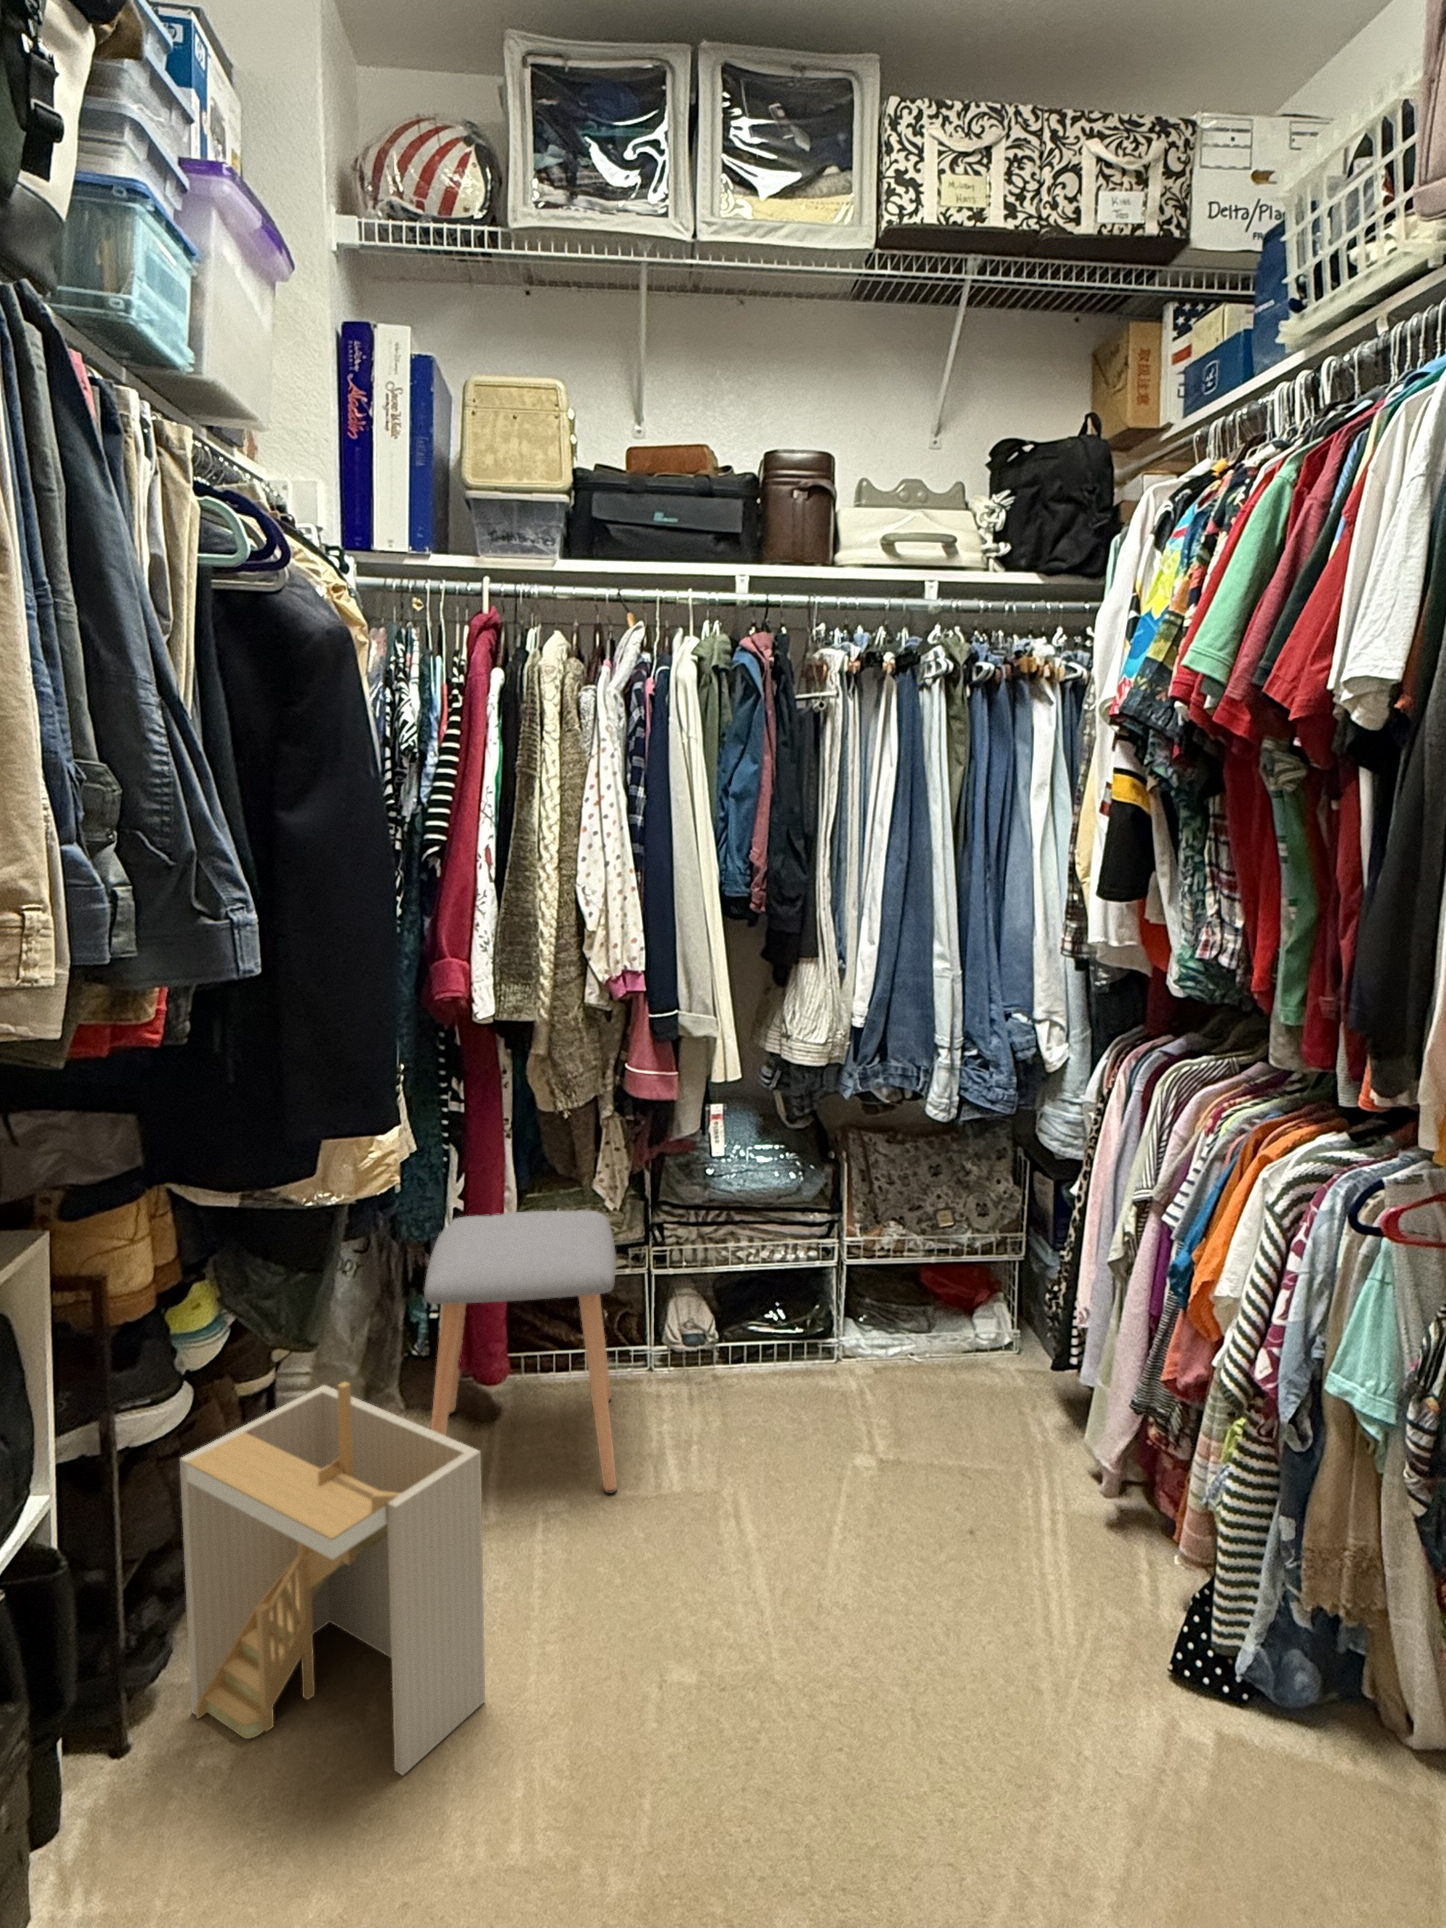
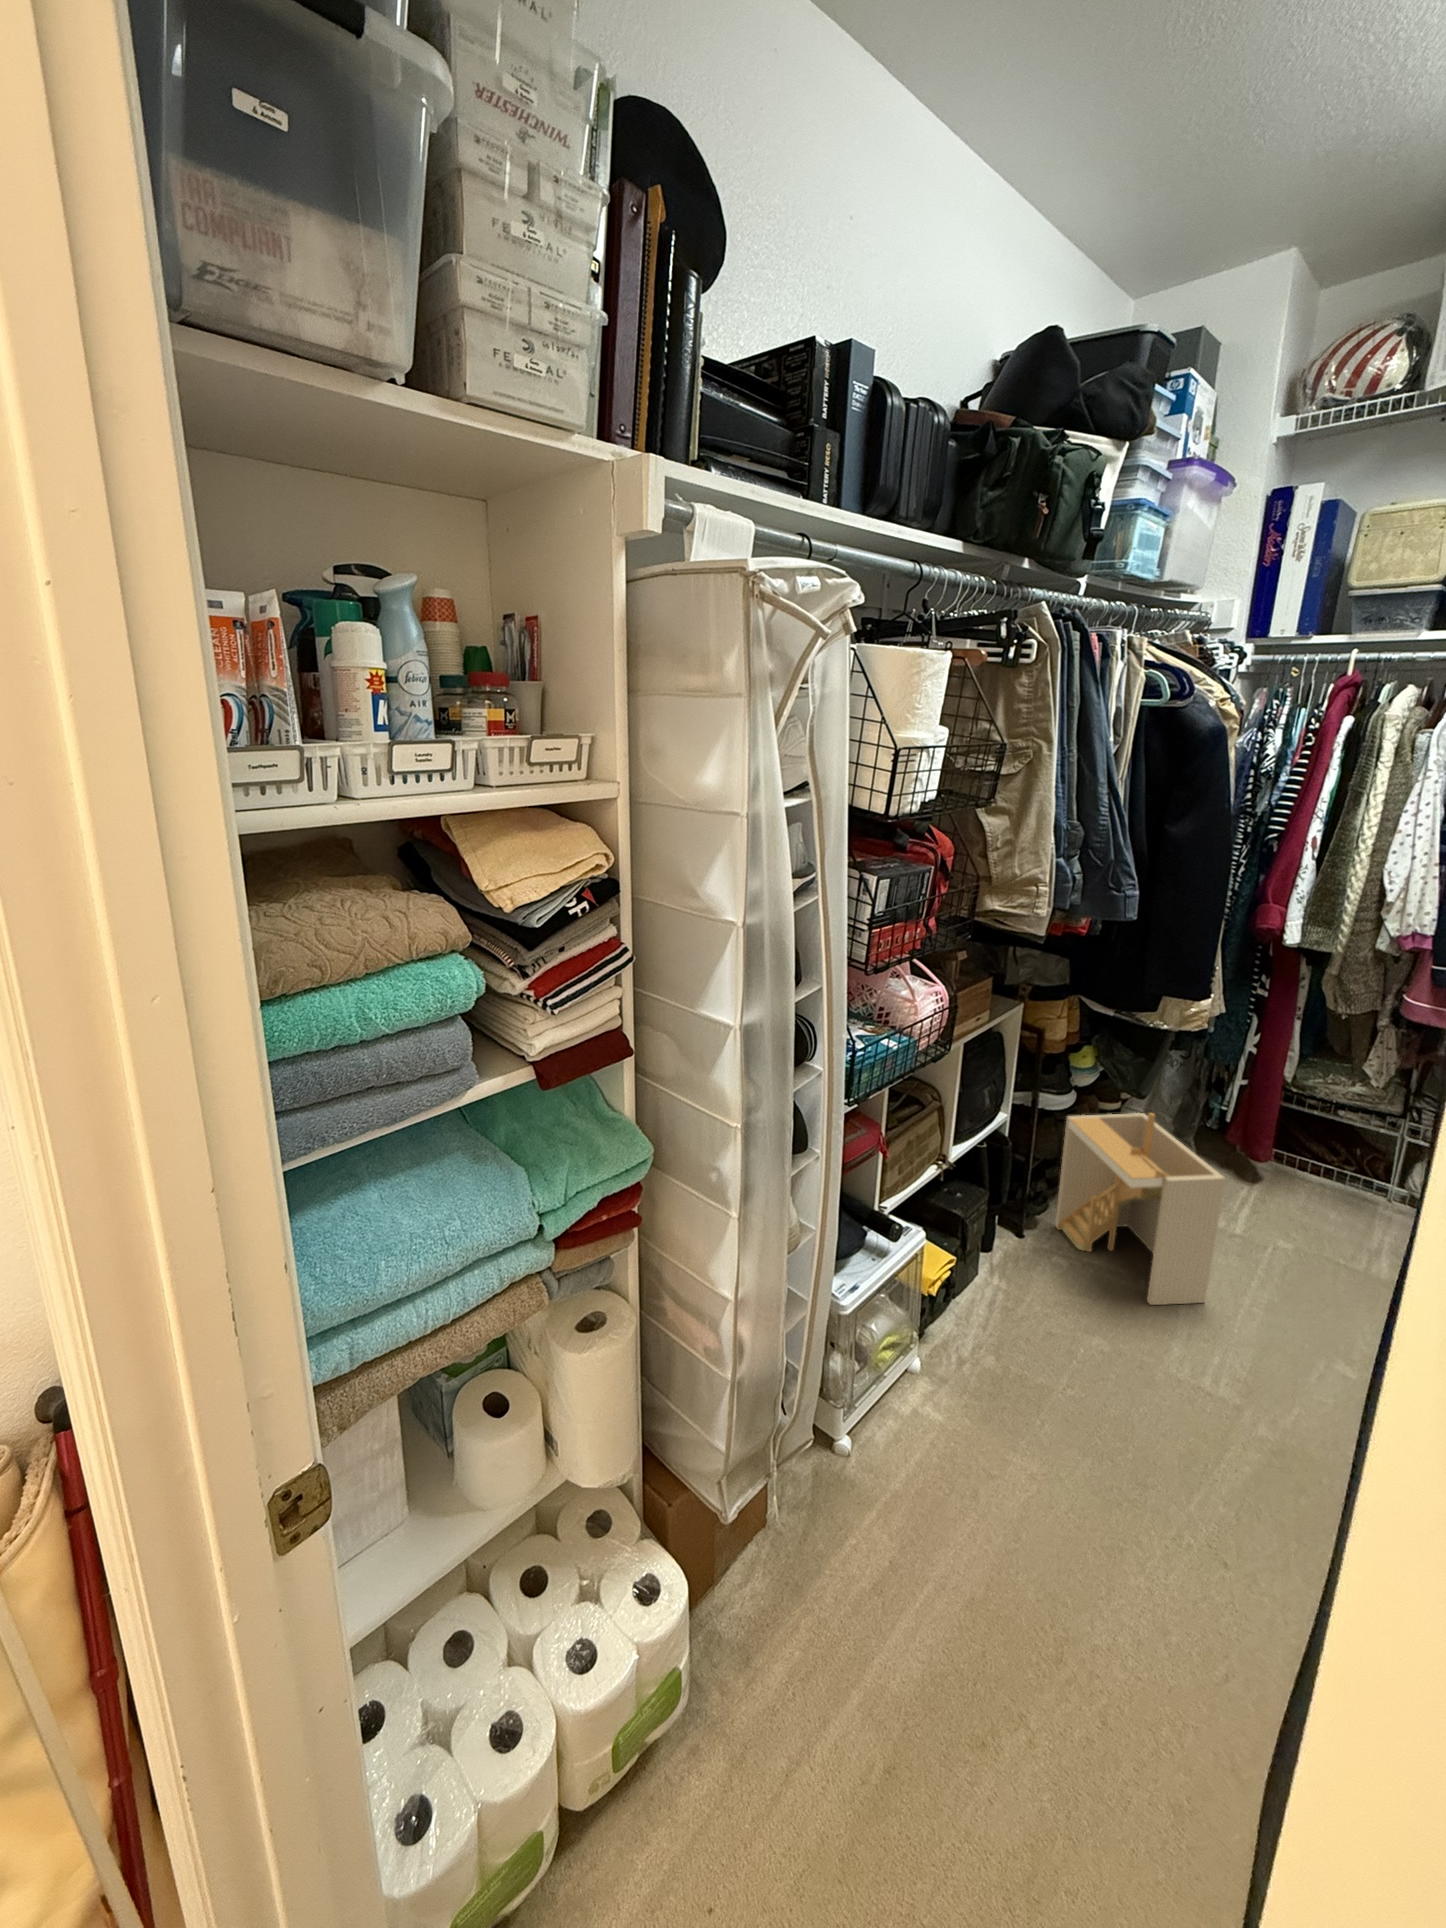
stool: present [424,1210,617,1493] -> none [1194,1057,1371,1255]

